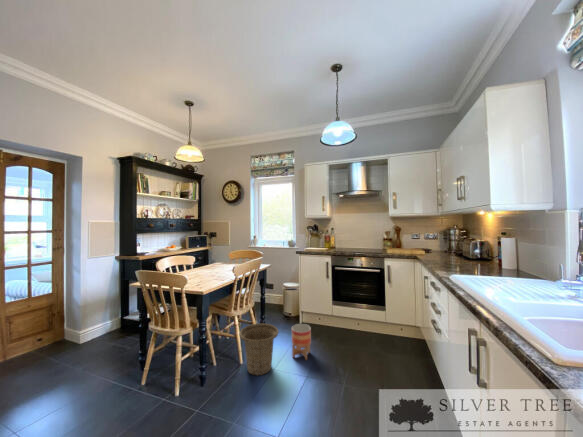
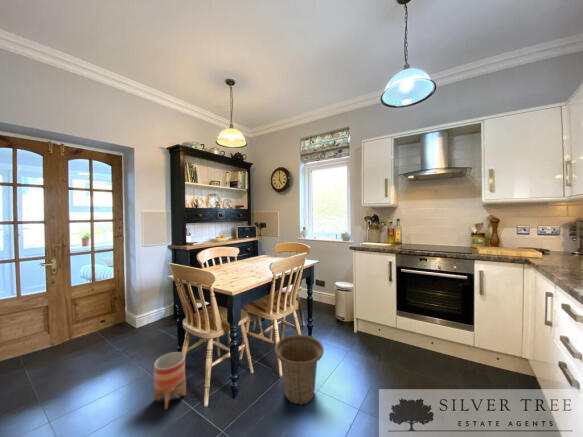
planter: present [292,324,311,360] -> present [154,352,186,409]

